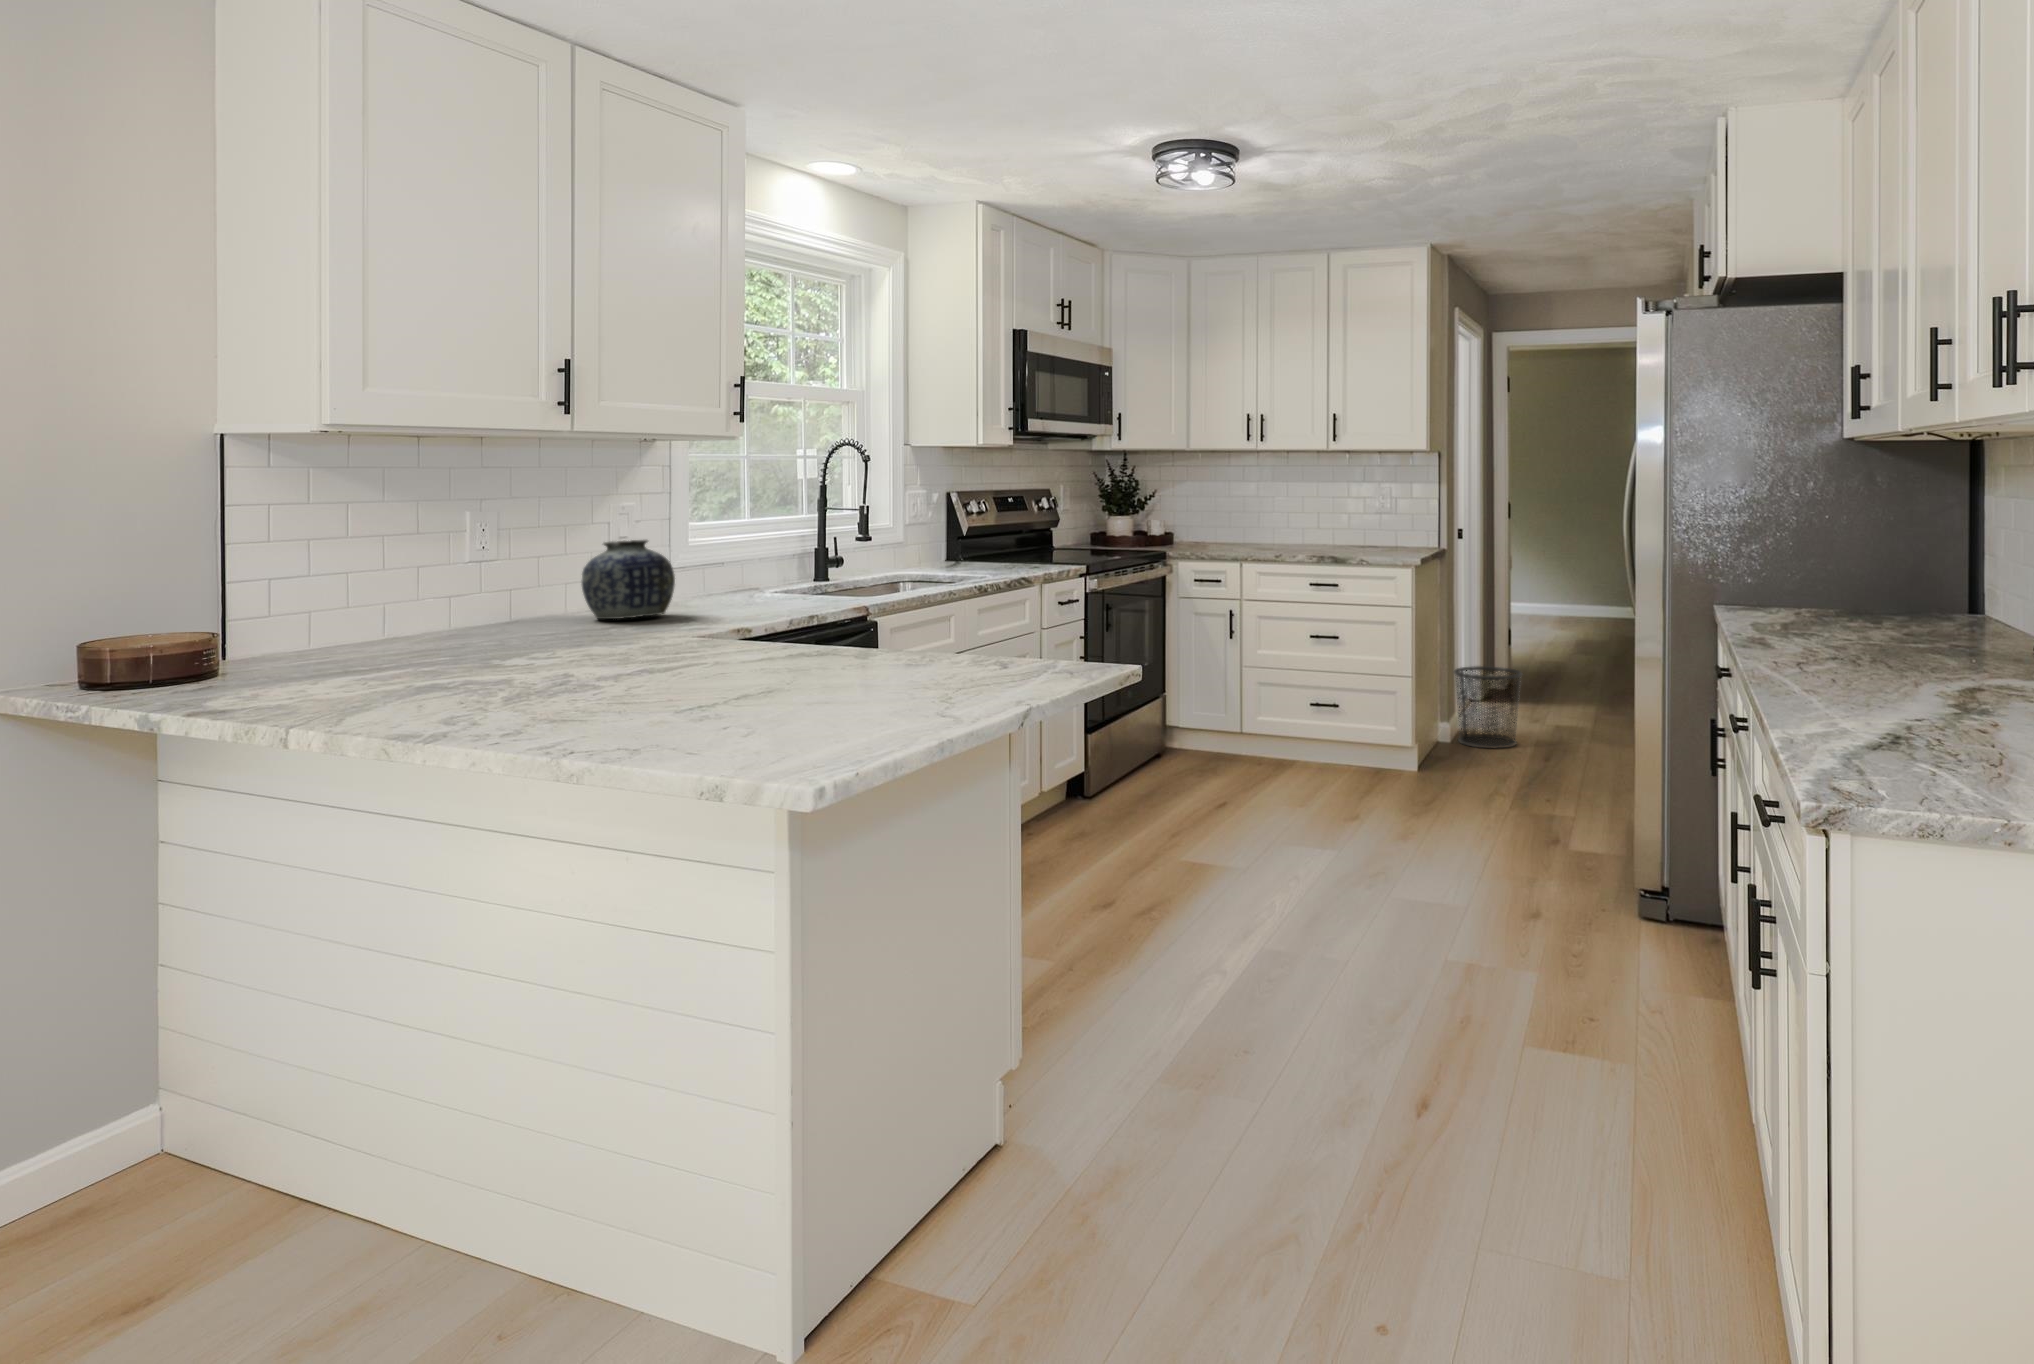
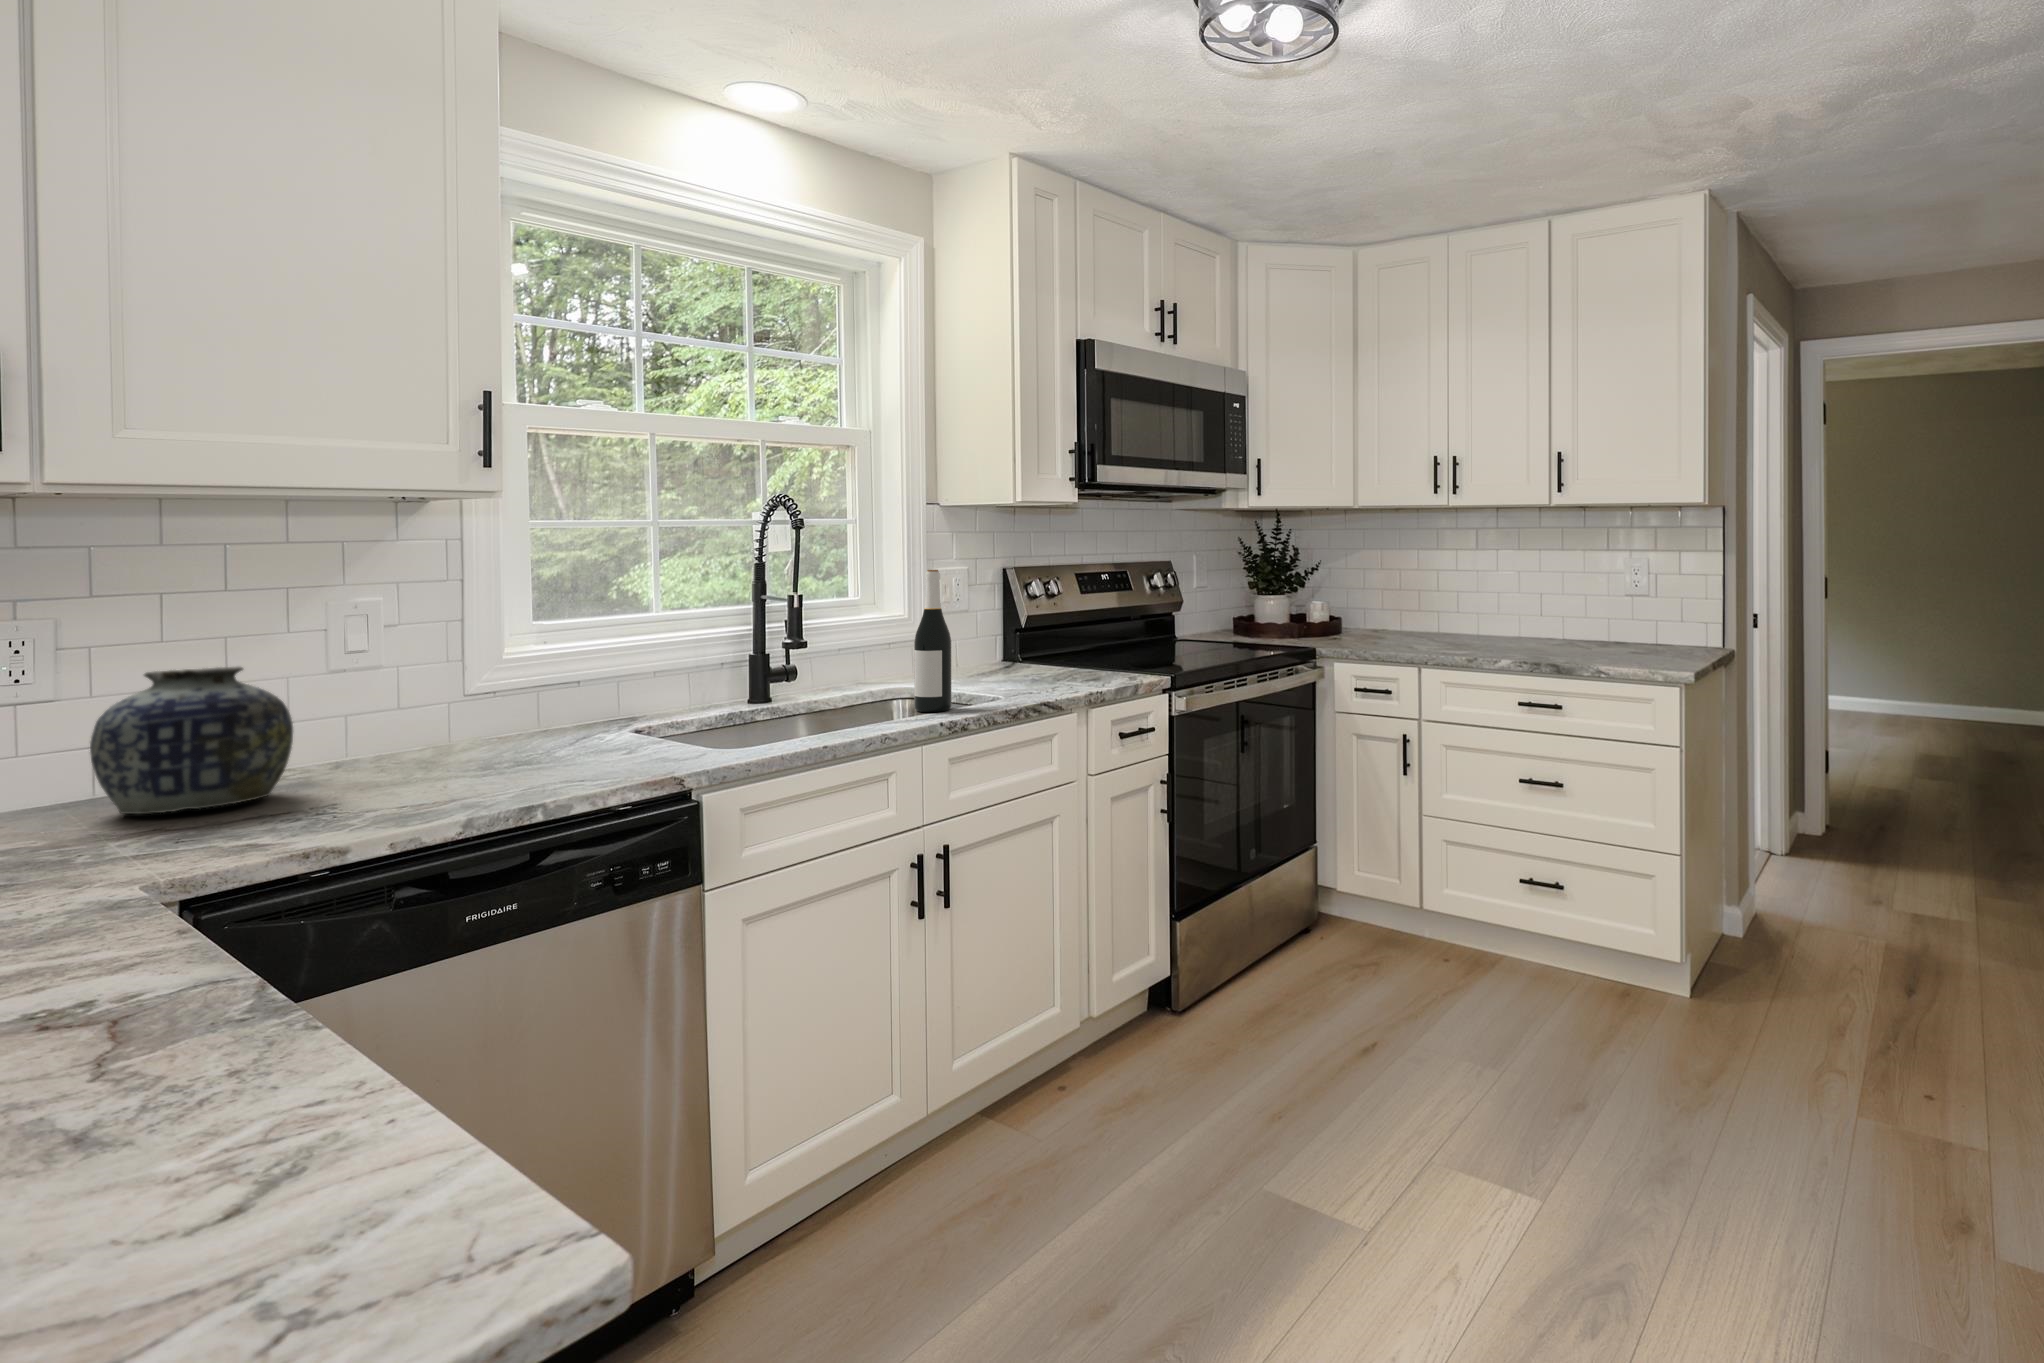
wine bottle: none [944,491,968,582] -> present [914,570,951,712]
waste bin: present [1454,666,1522,748] -> none [1742,815,1848,944]

